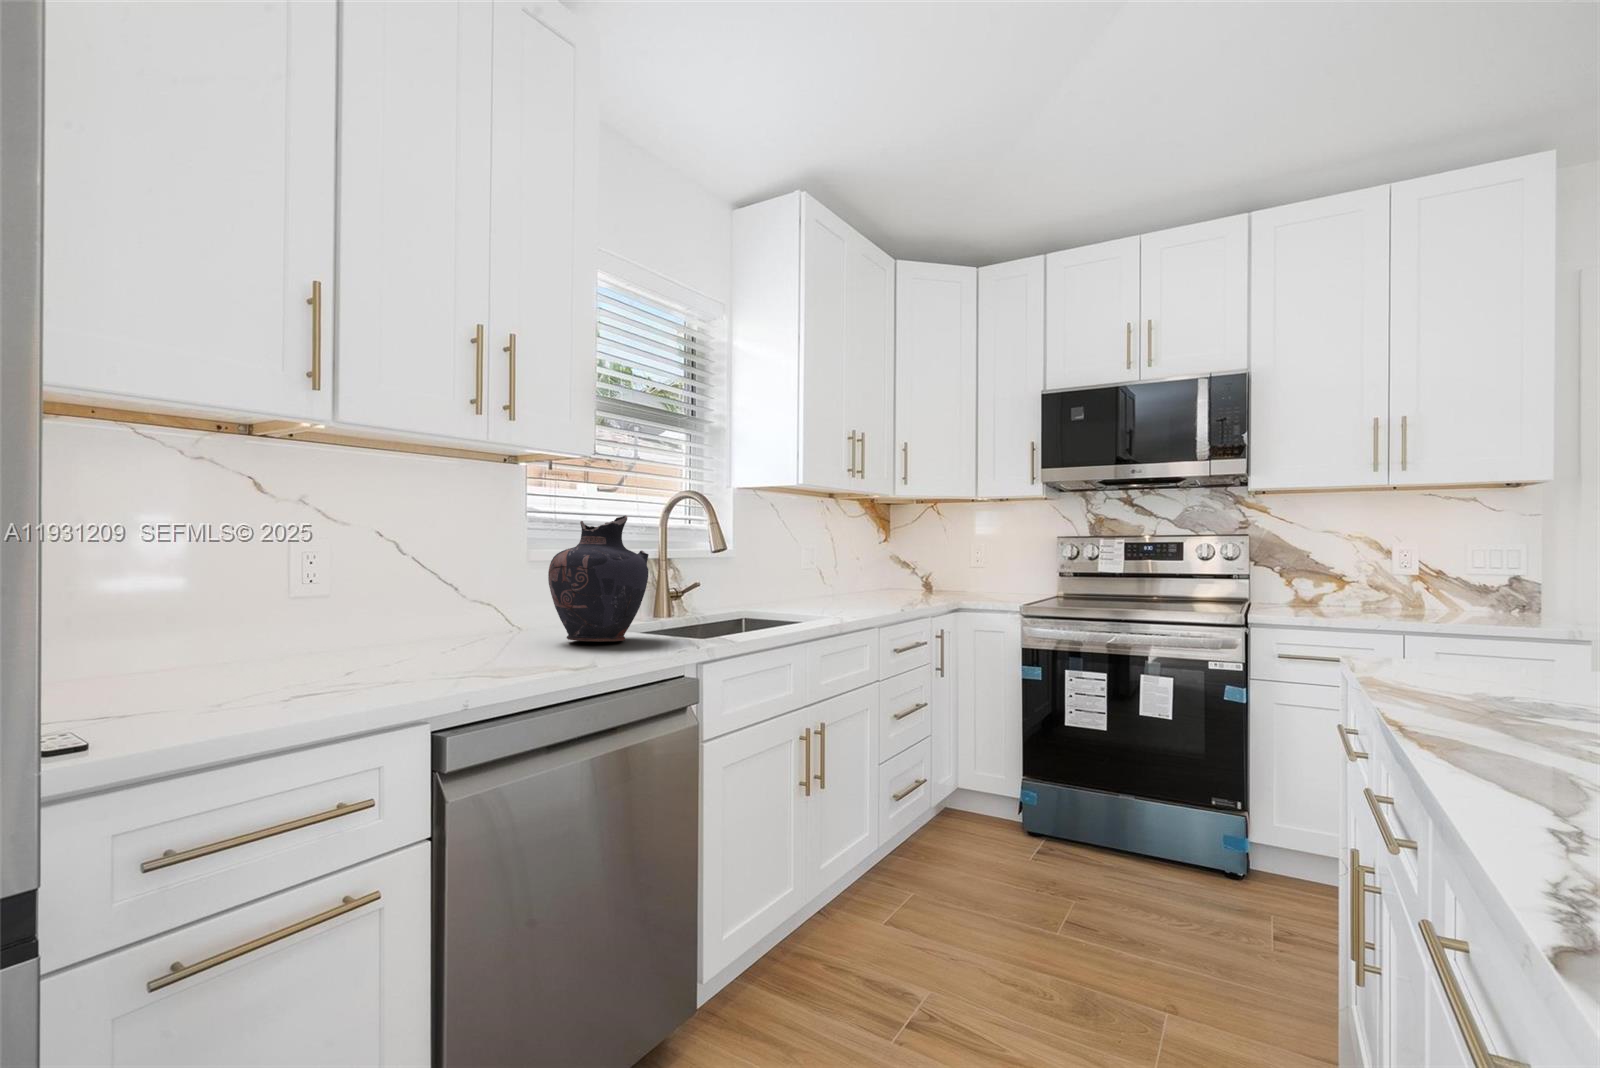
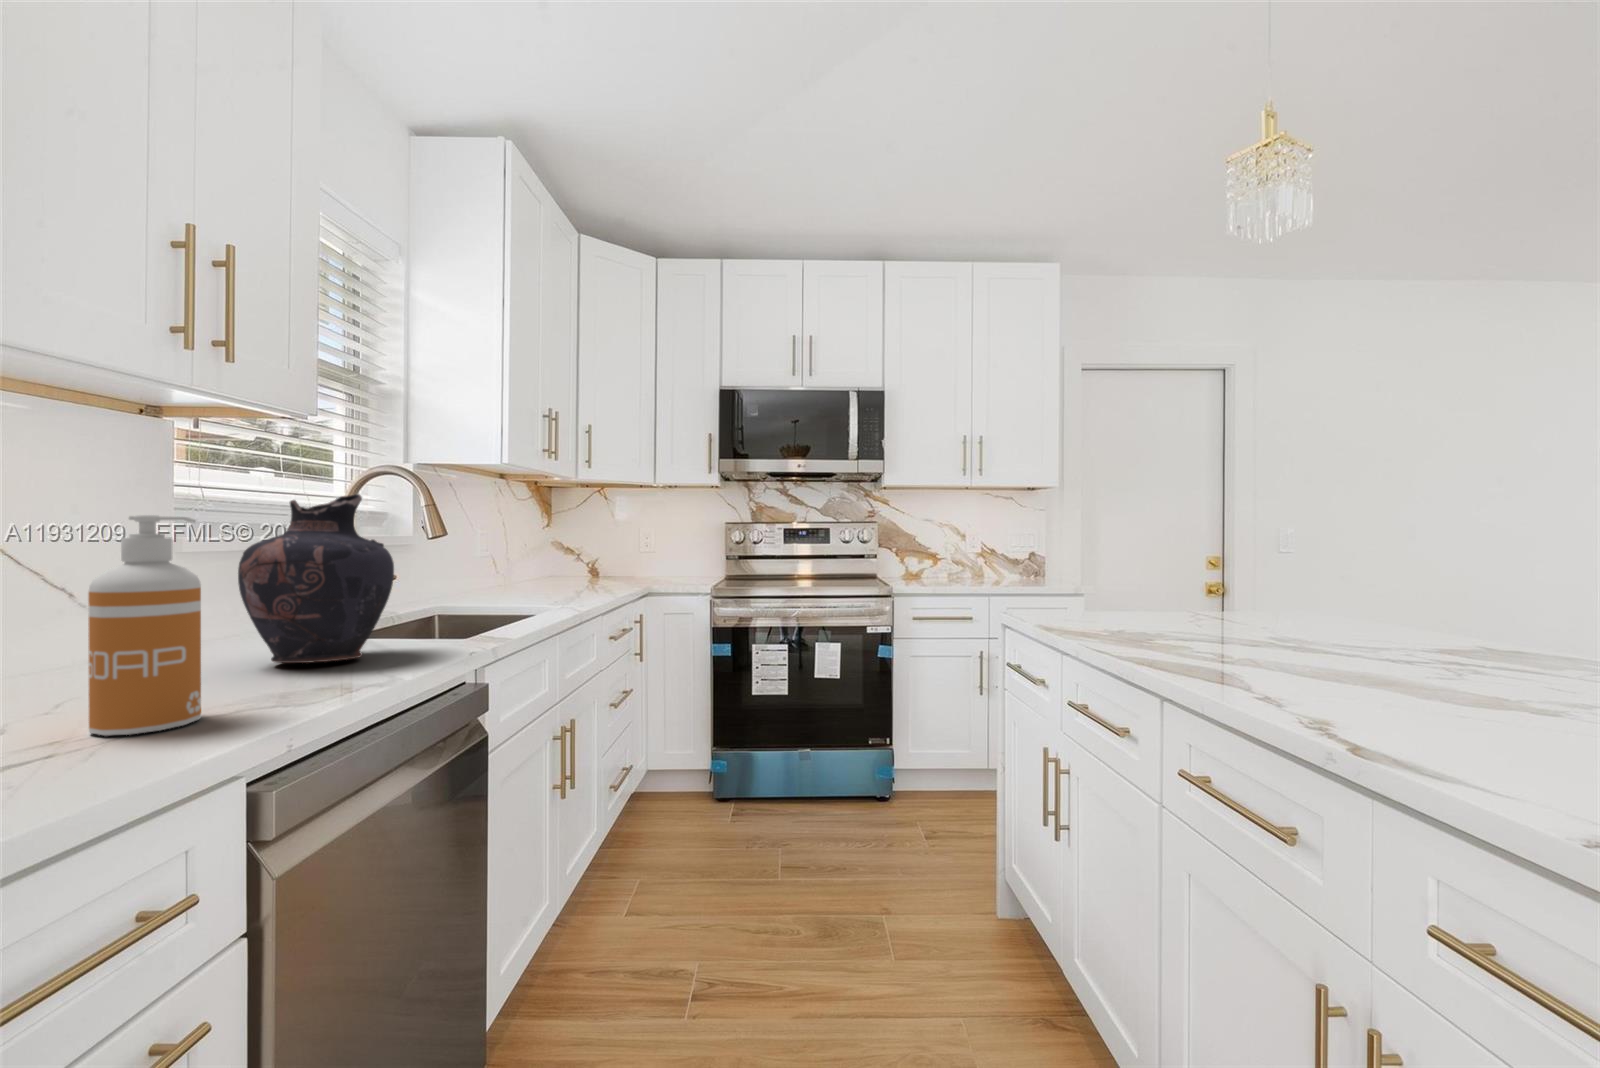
soap dispenser: none [420,533,481,673] -> present [88,515,201,736]

